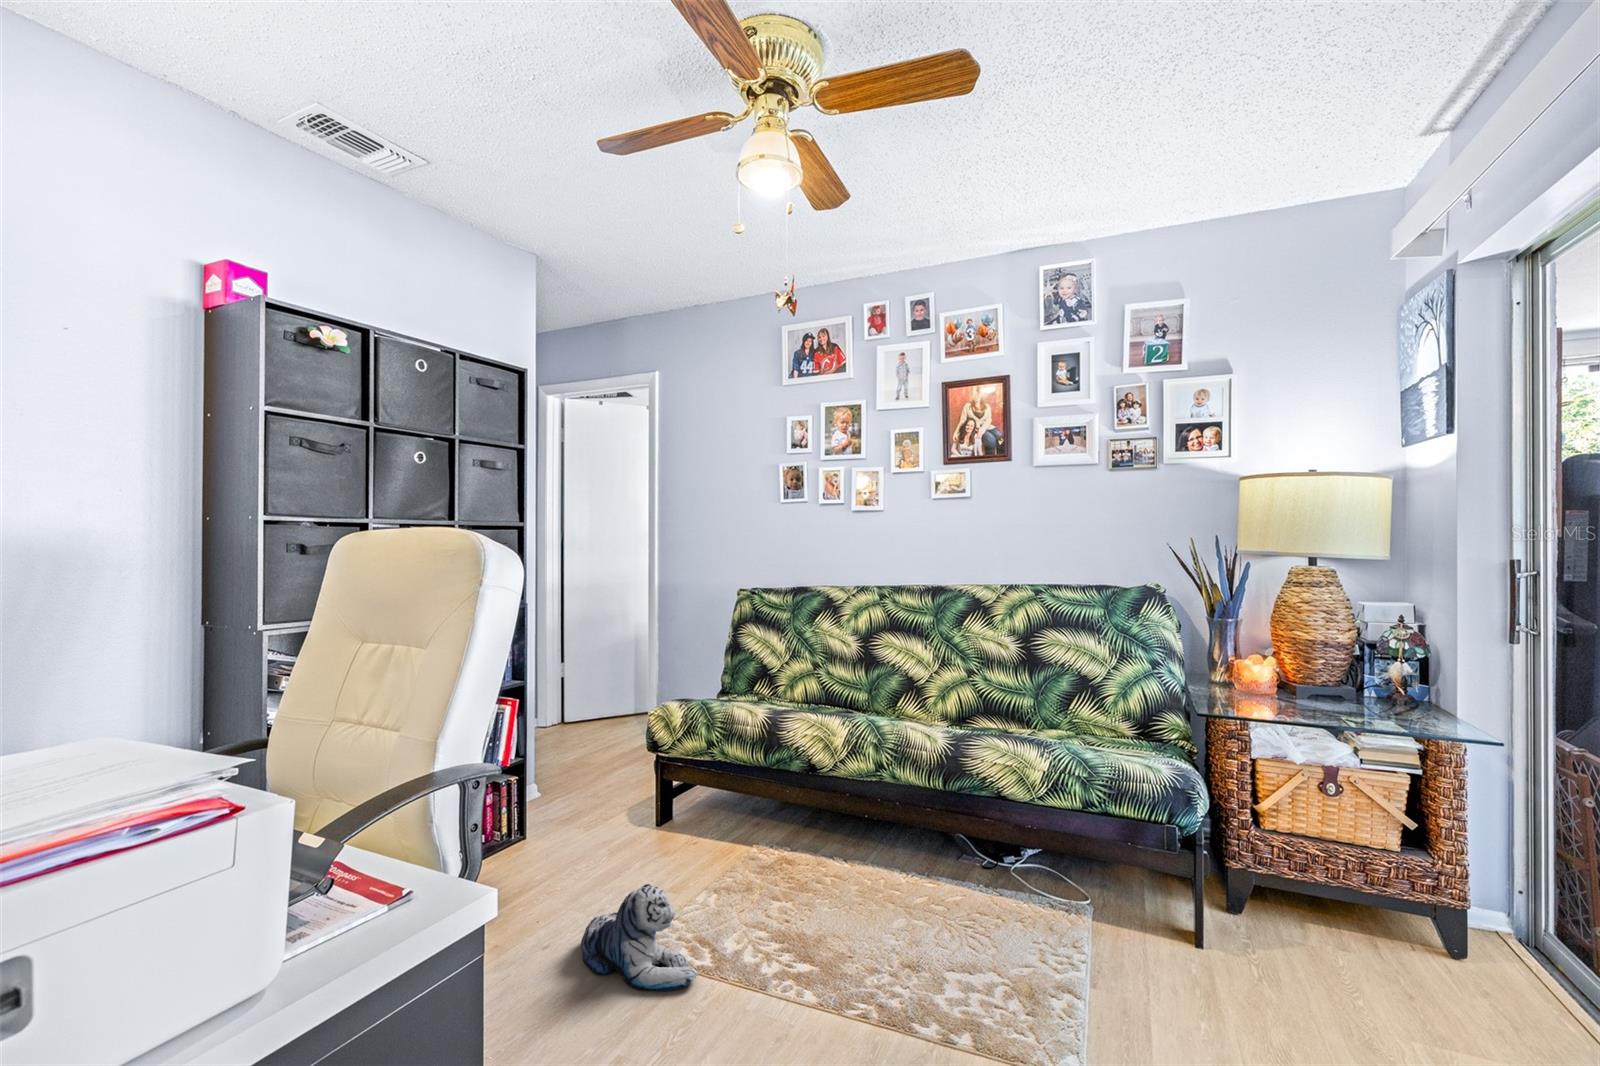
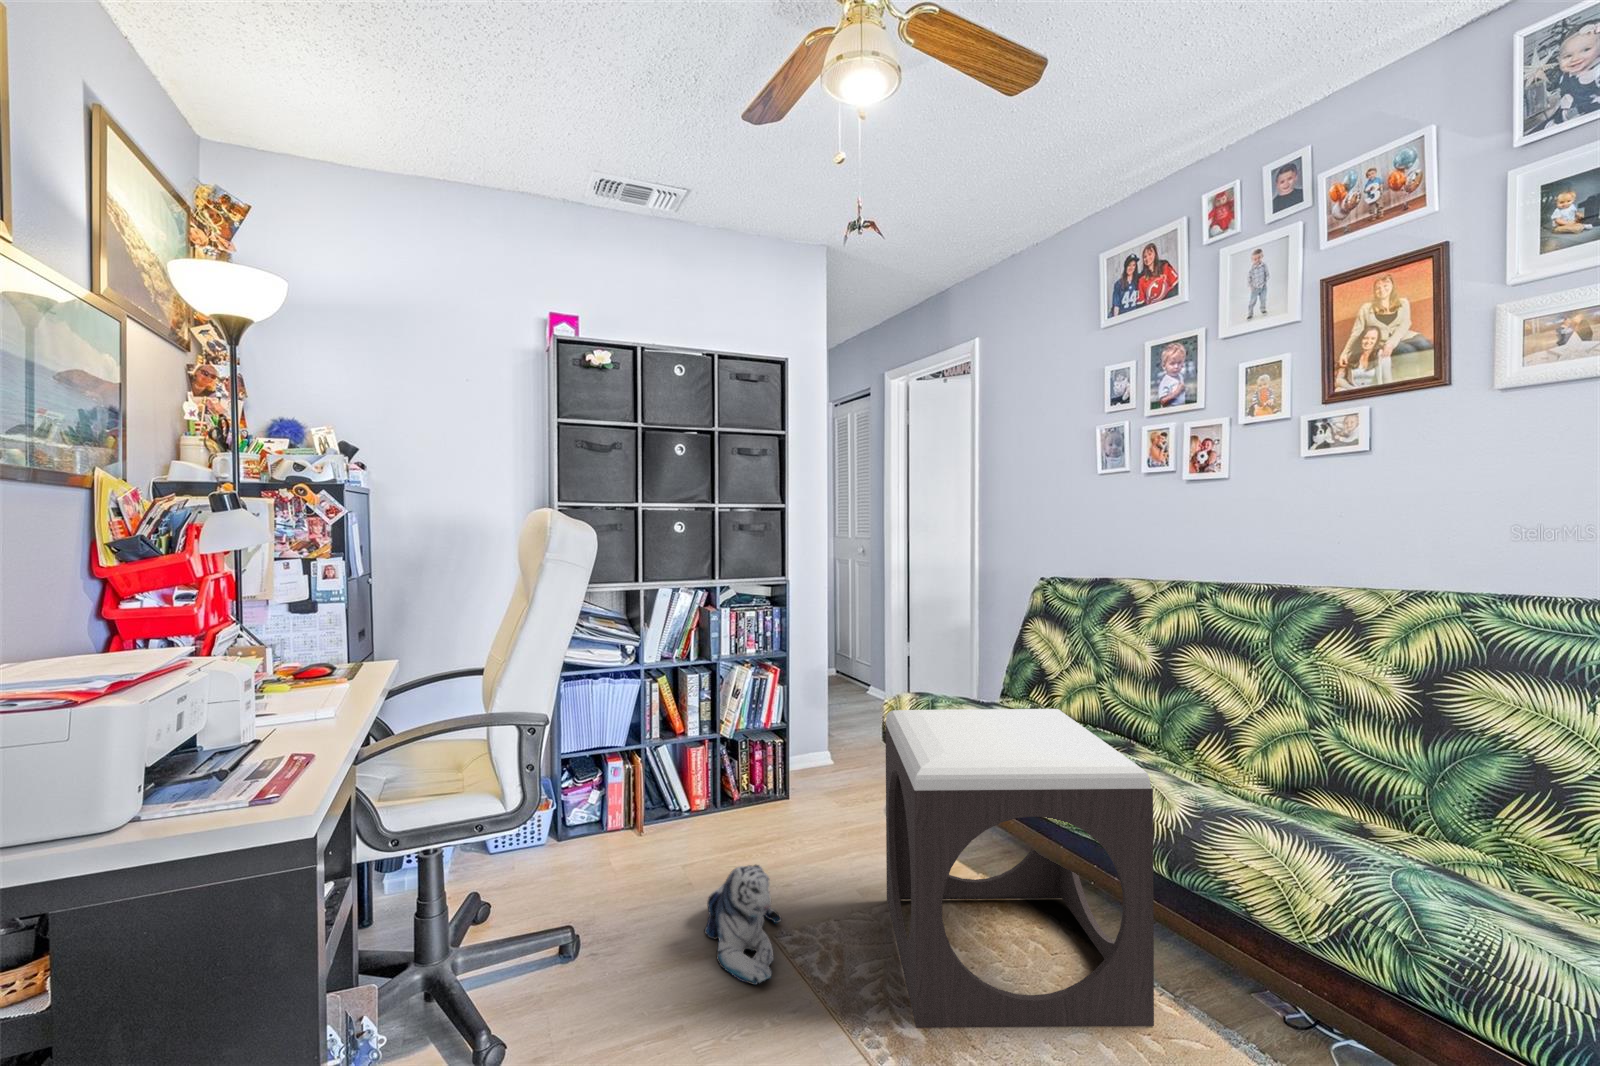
footstool: none [716,692,943,955] -> present [885,709,1154,1028]

